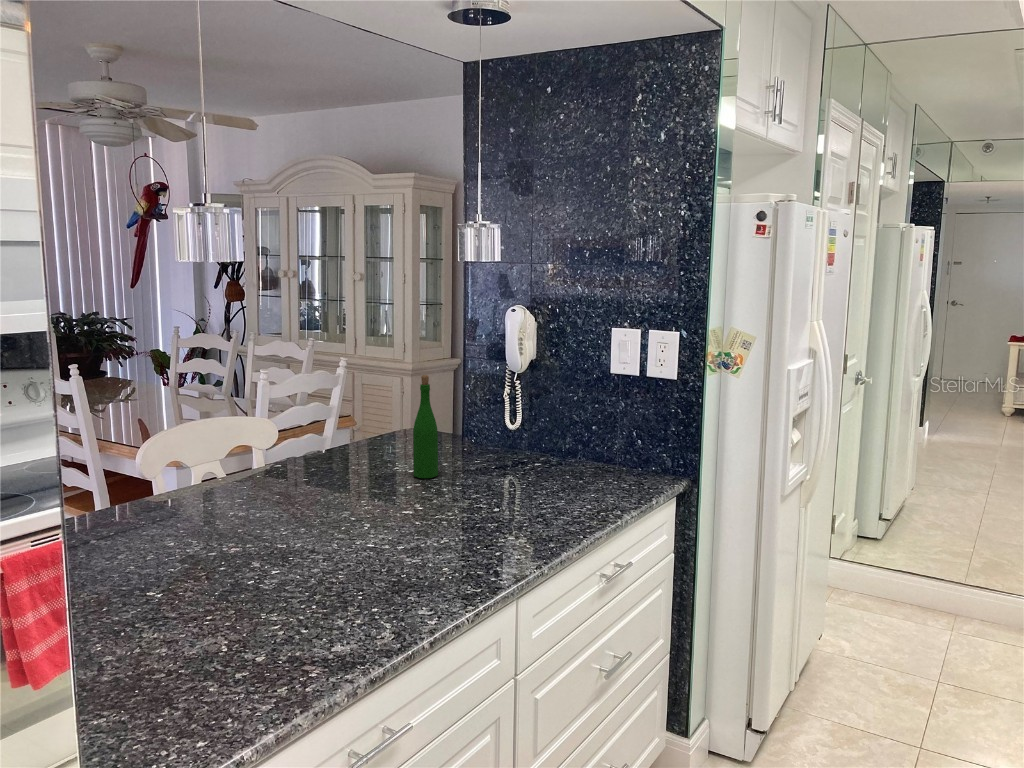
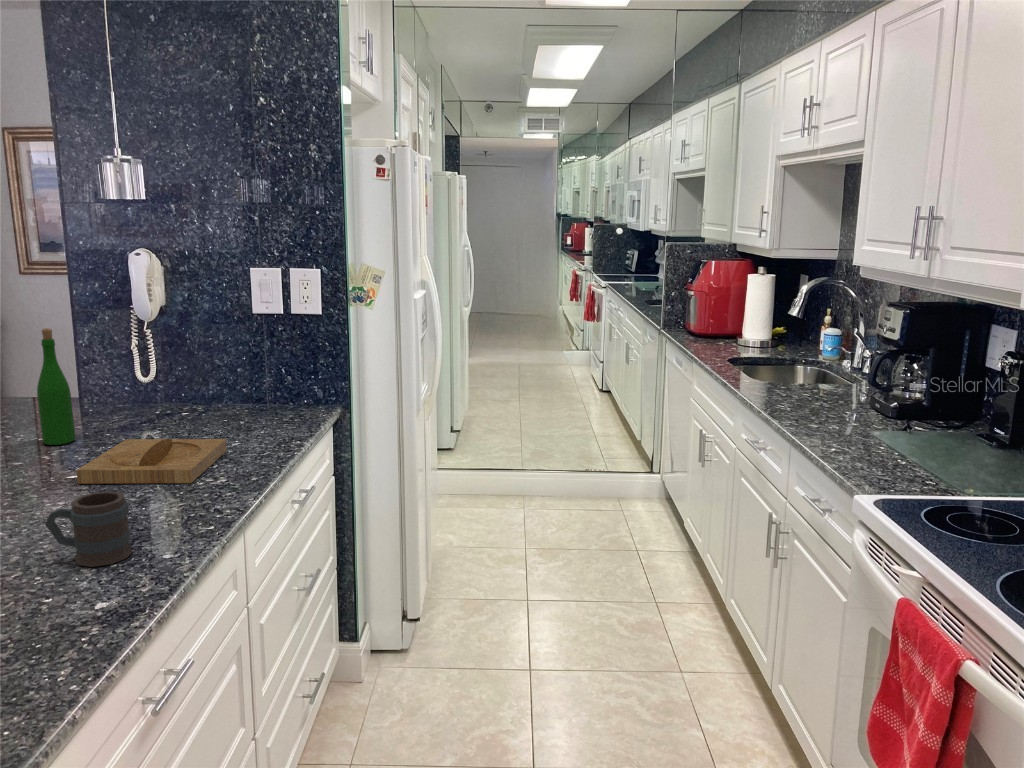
tray: none [409,483,547,539] -> present [76,439,227,484]
mug: none [334,537,400,608] -> present [45,491,133,567]

